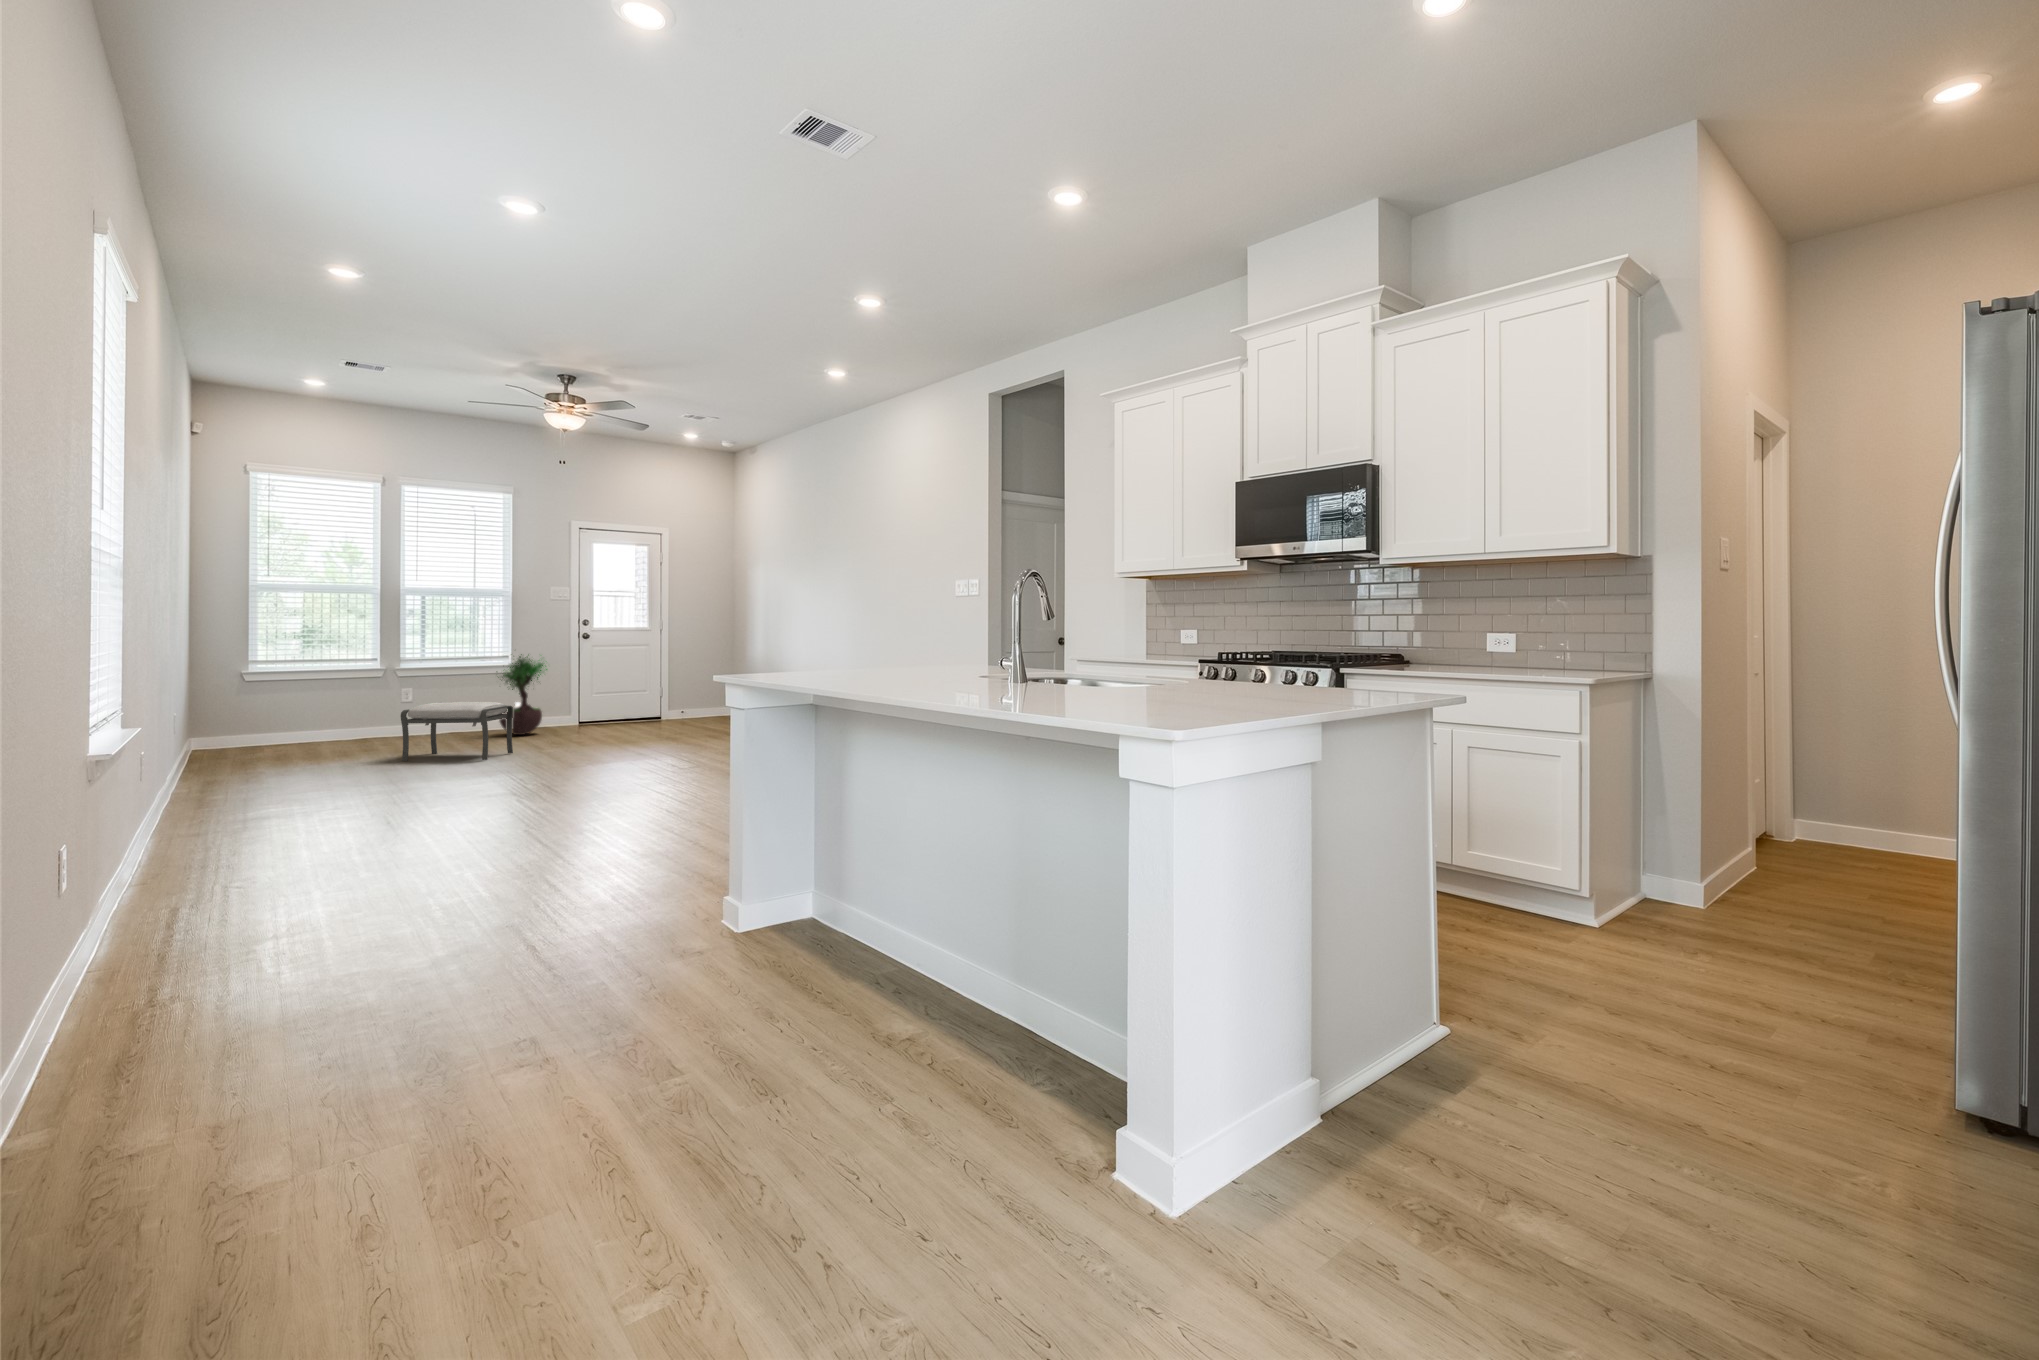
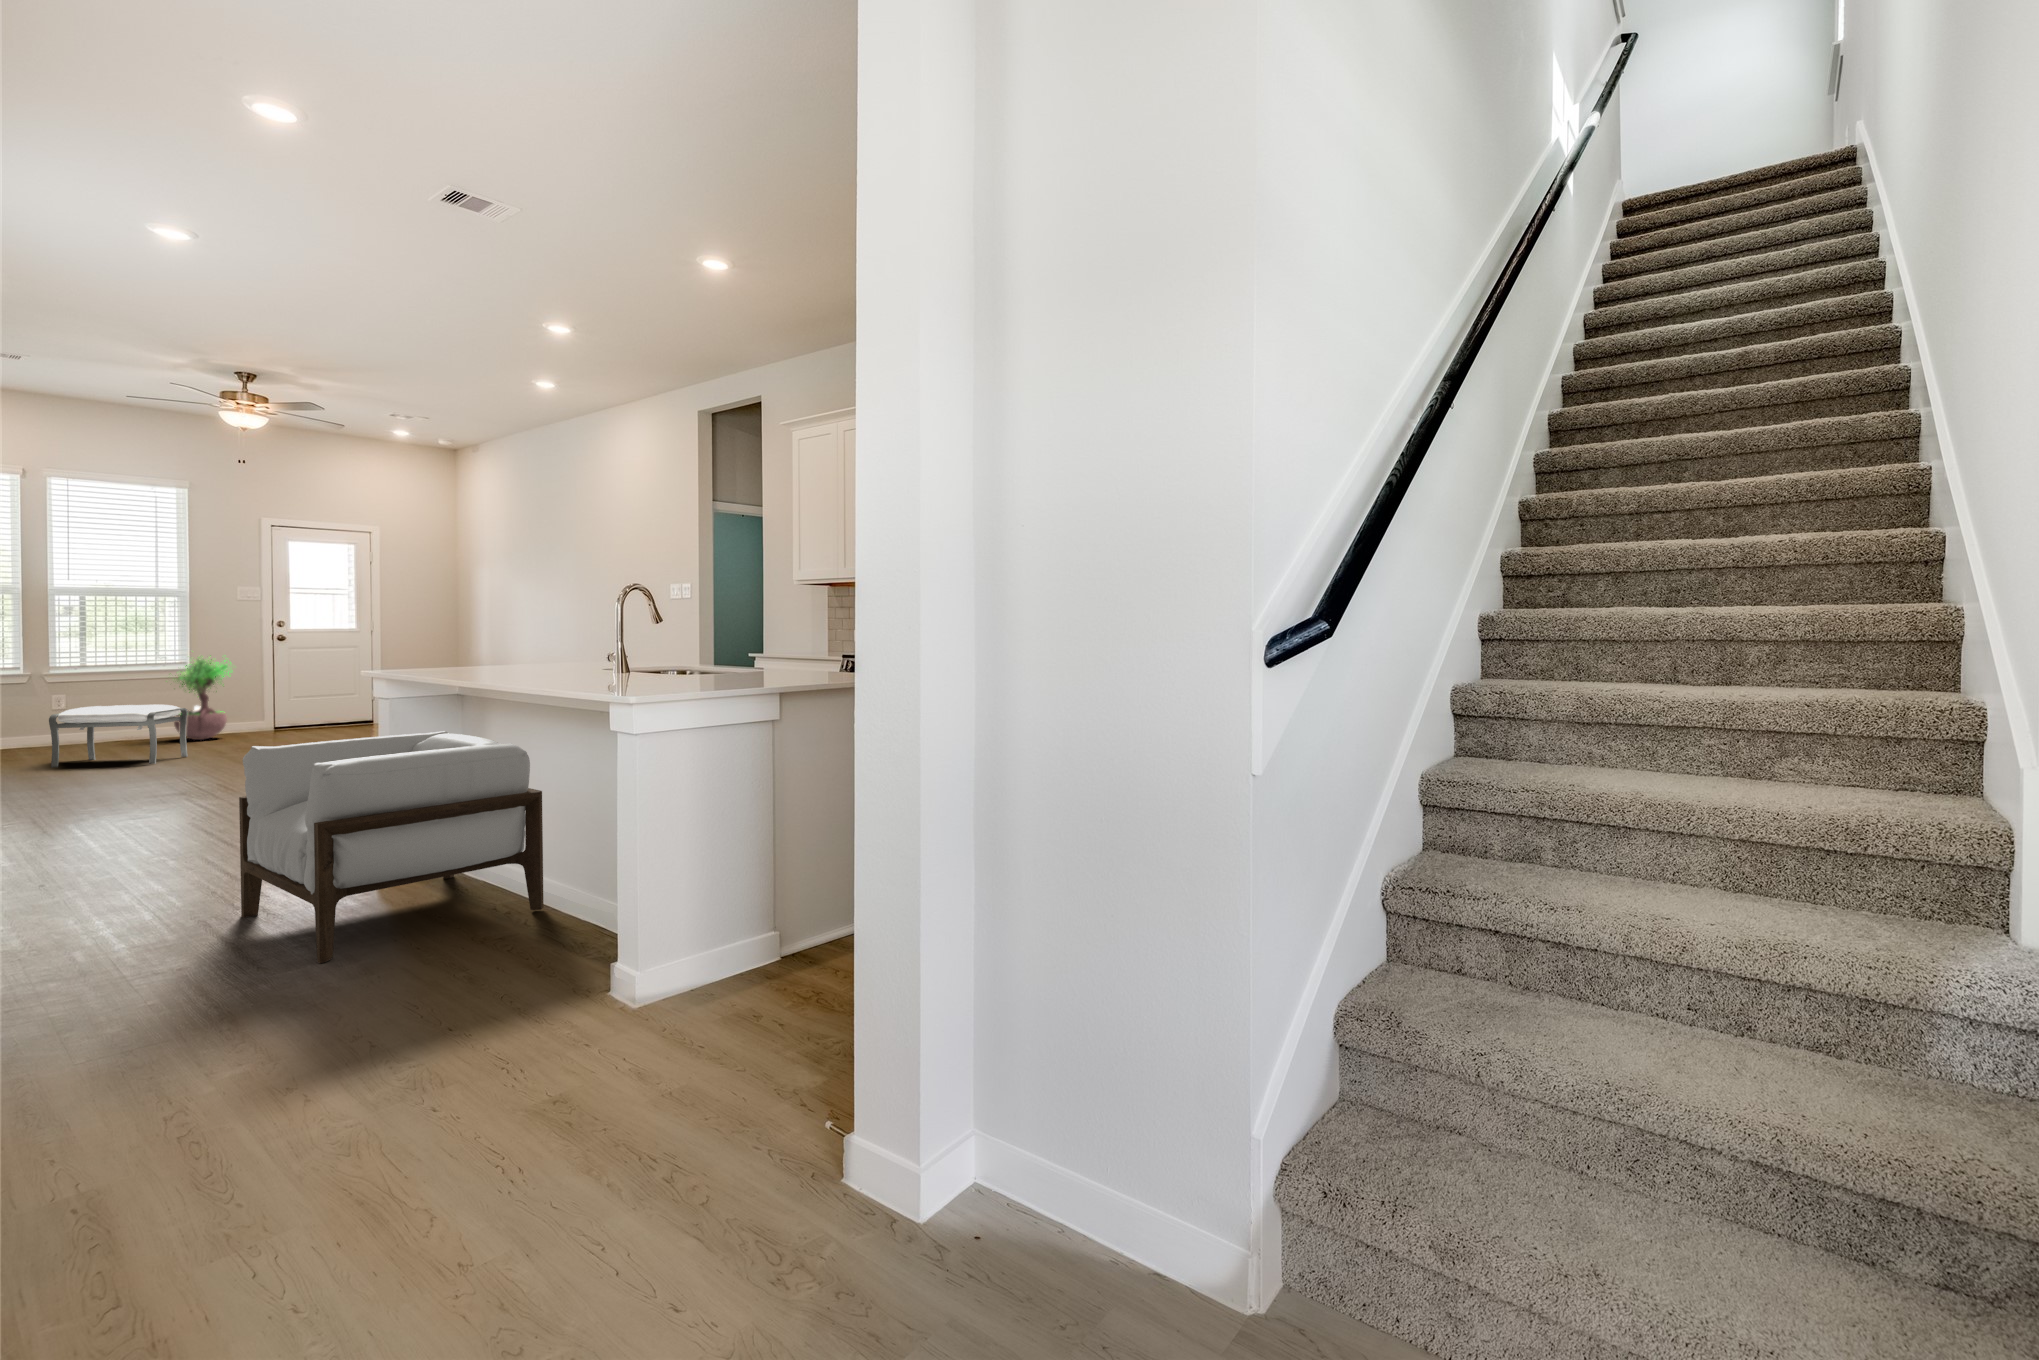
armchair: none [600,751,929,1052] -> present [239,731,544,963]

